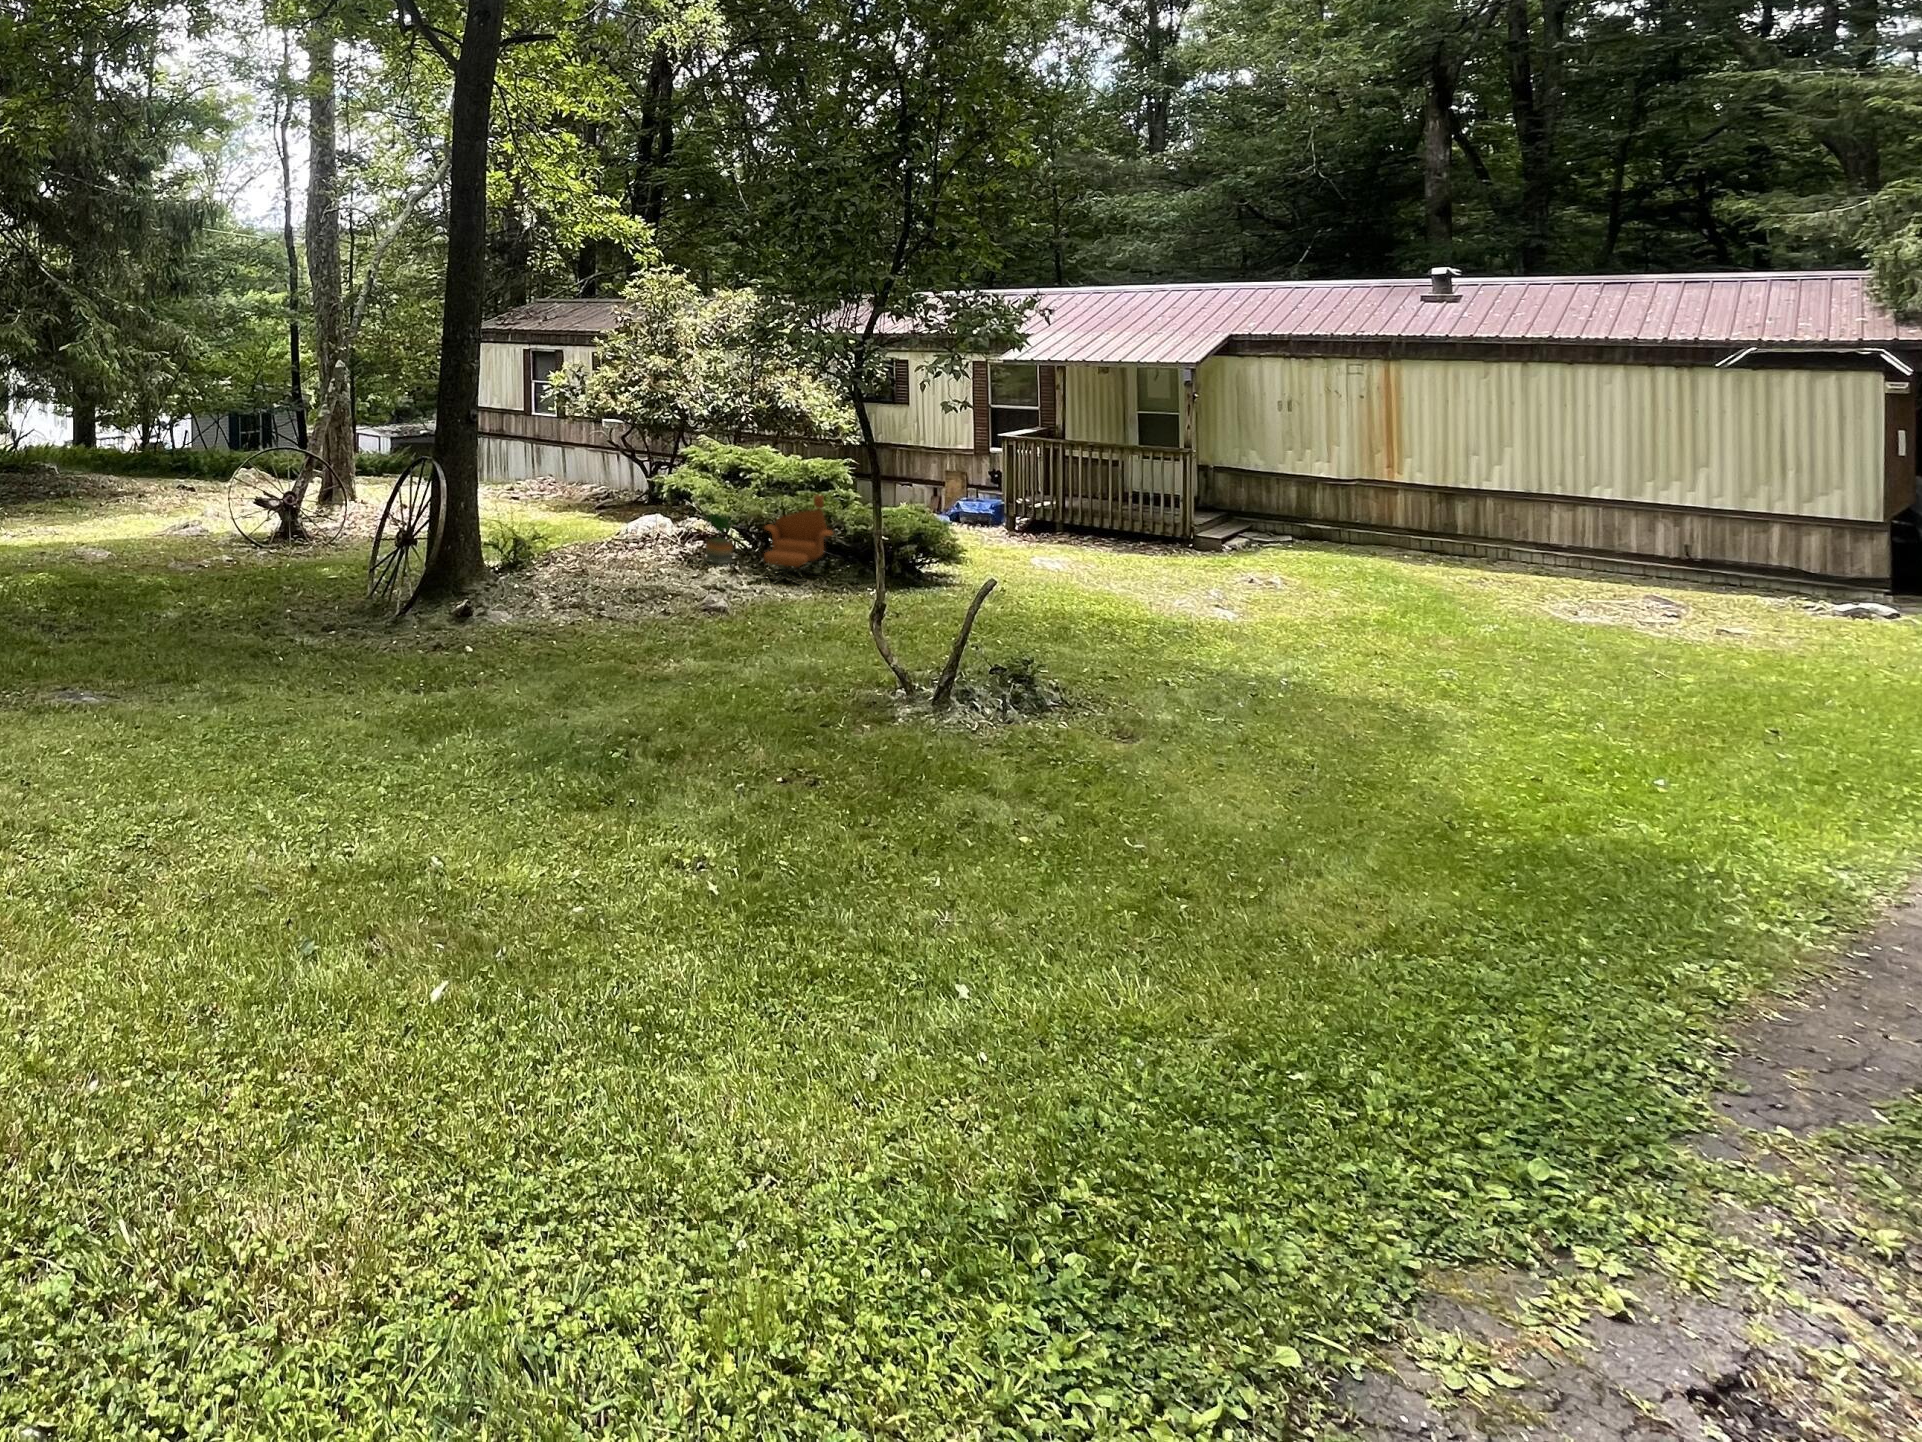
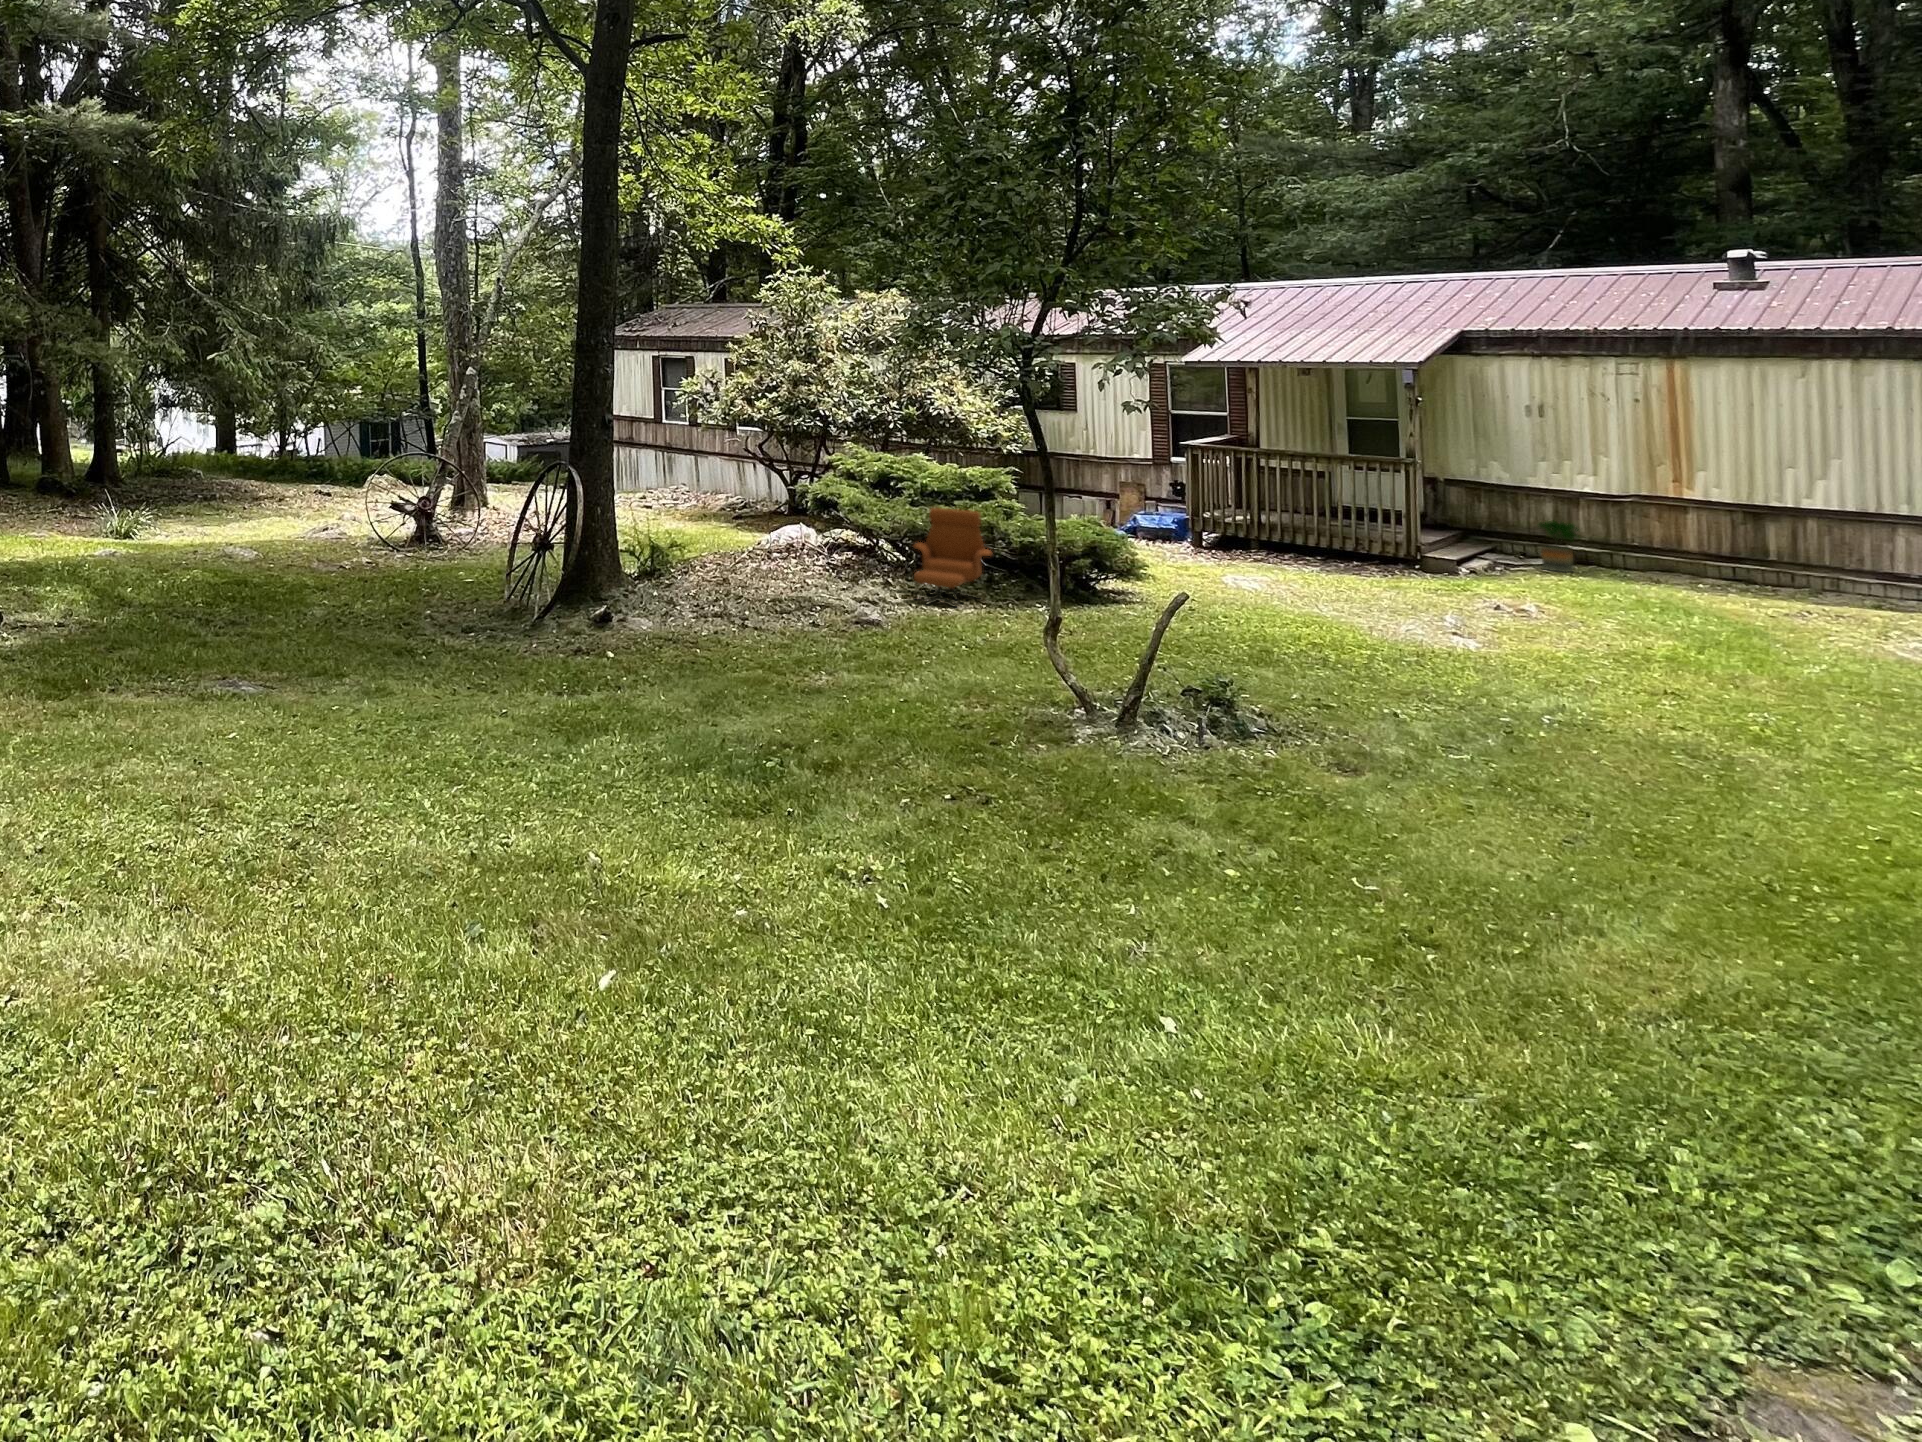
potted tree: present [706,514,736,564] -> present [1538,520,1580,572]

